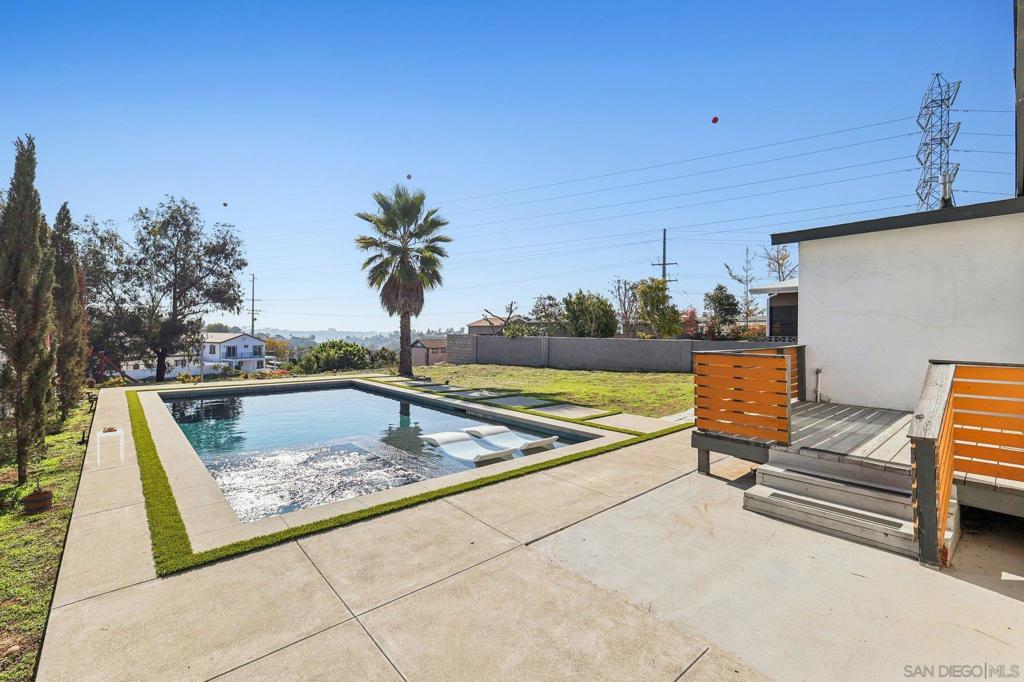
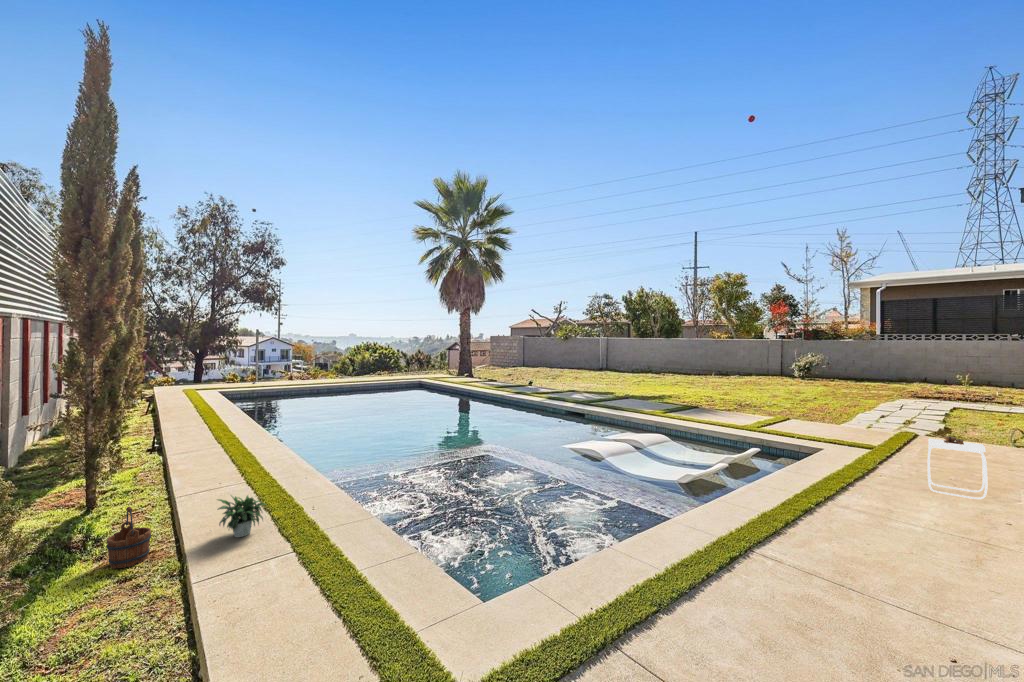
side table: present [97,427,124,467] -> present [928,436,988,499]
potted plant: none [96,471,135,498] -> present [217,495,266,537]

